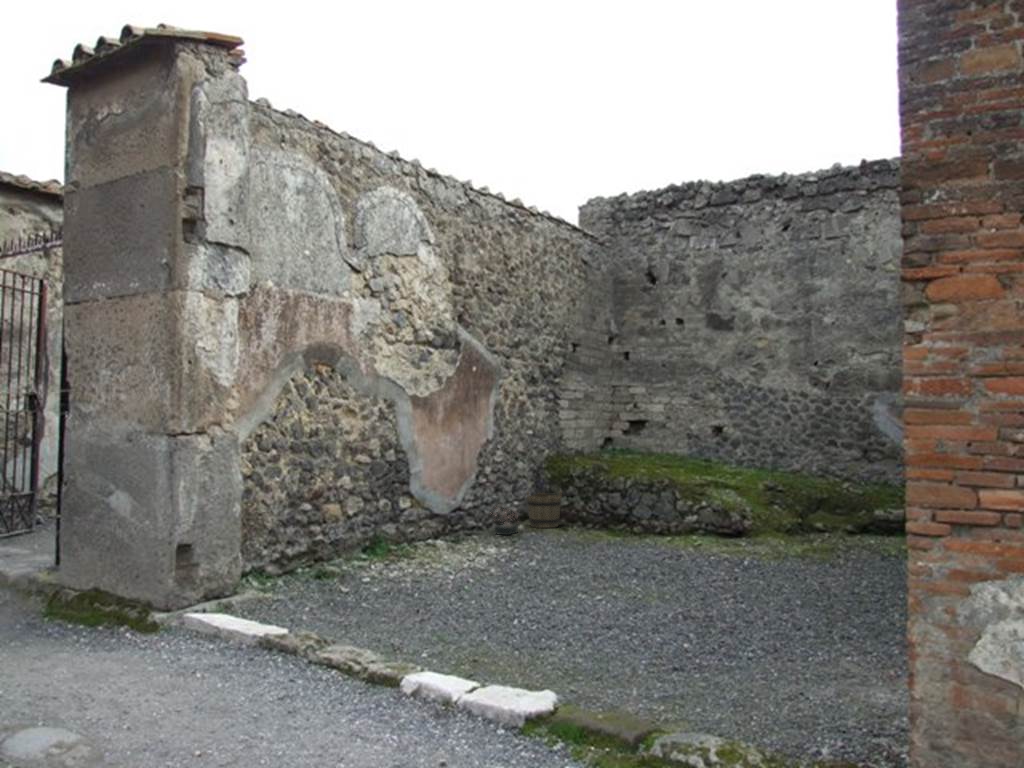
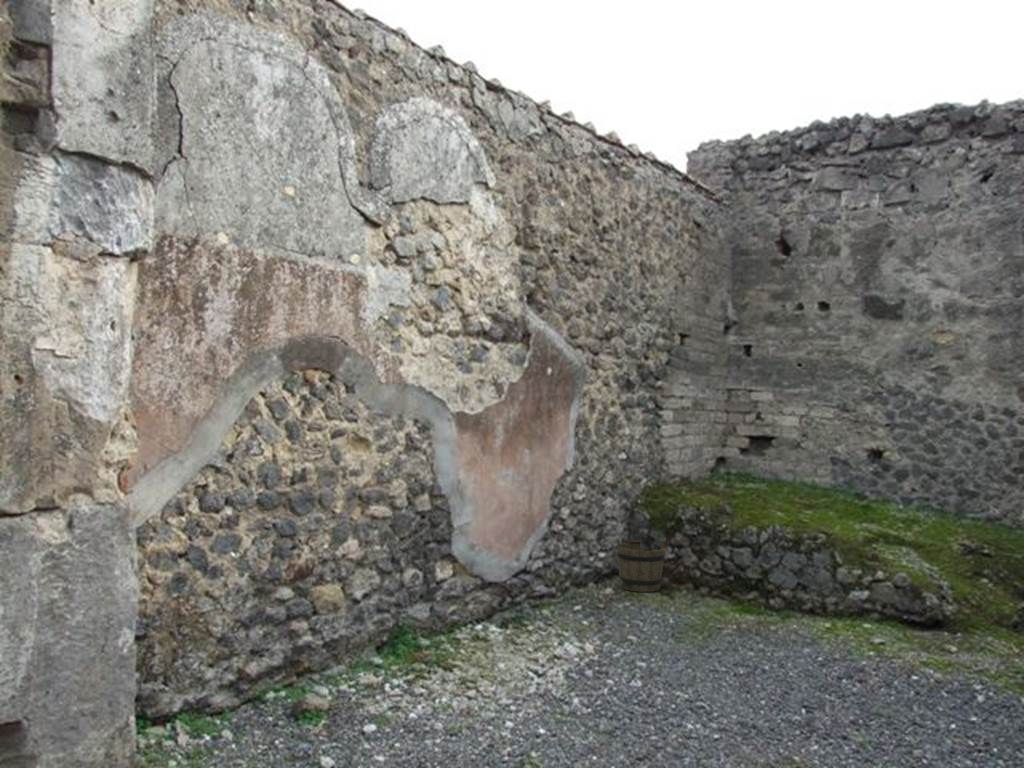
decorative plant: present [495,509,519,535] -> none [566,561,607,607]

